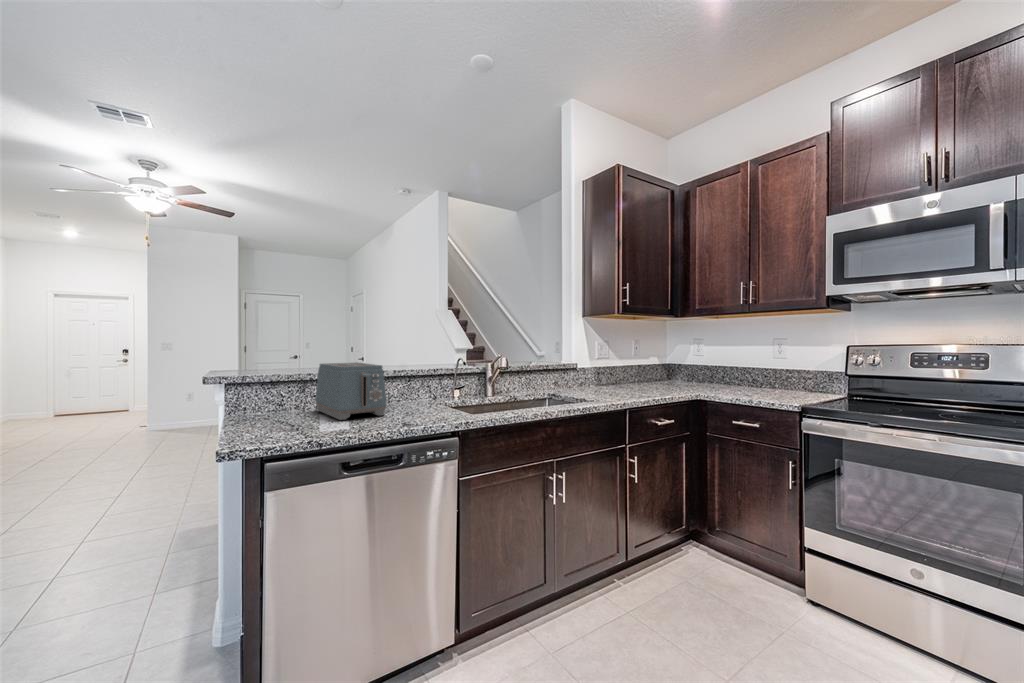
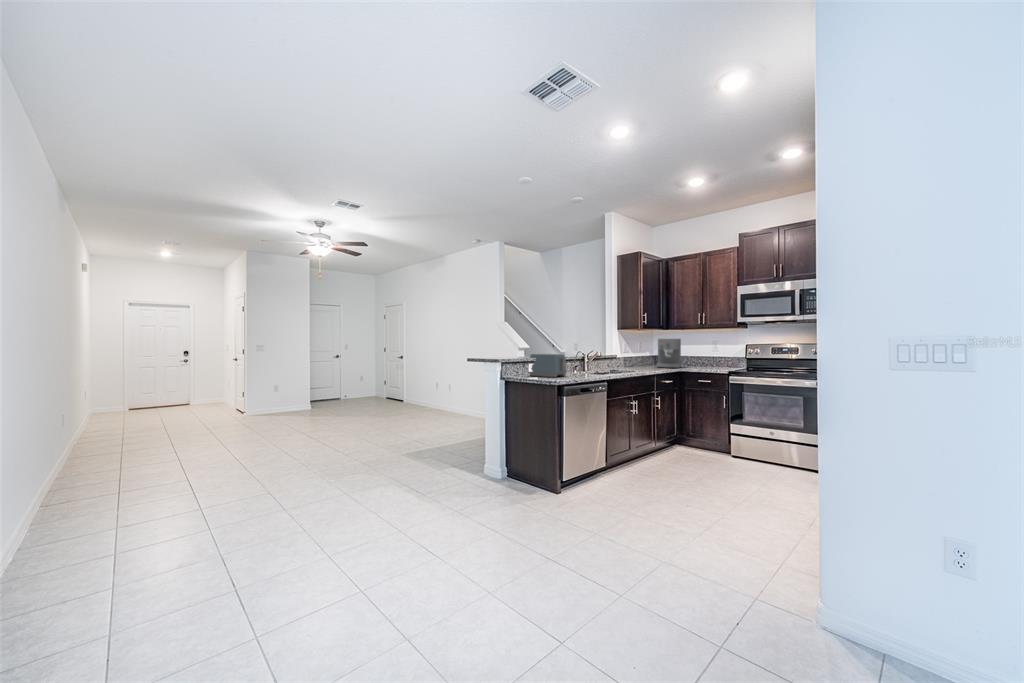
coffee maker: none [652,334,704,392] -> present [657,339,681,368]

